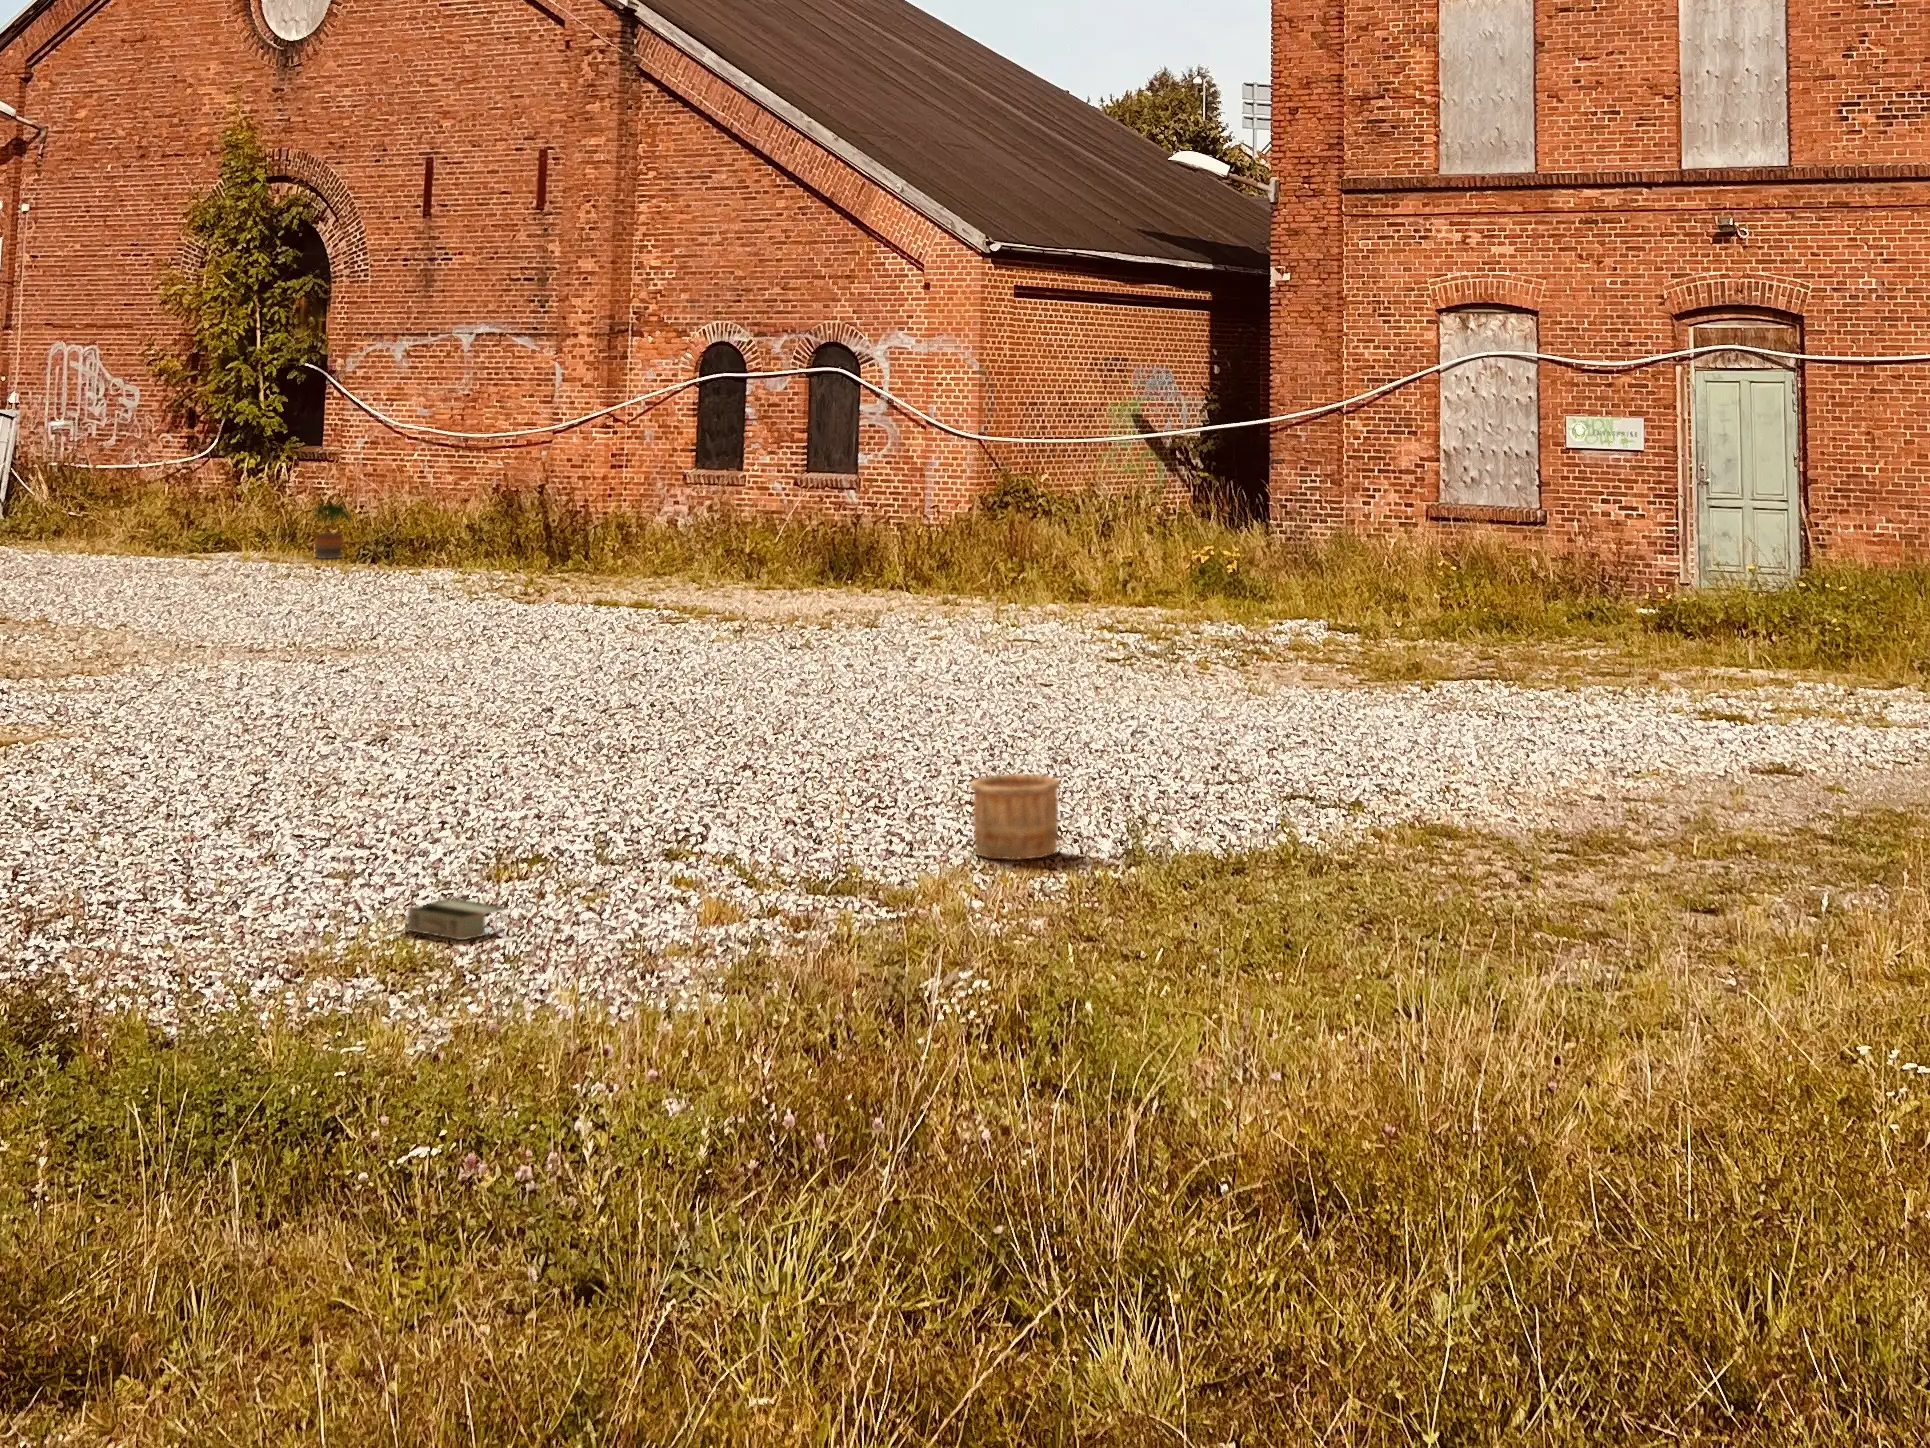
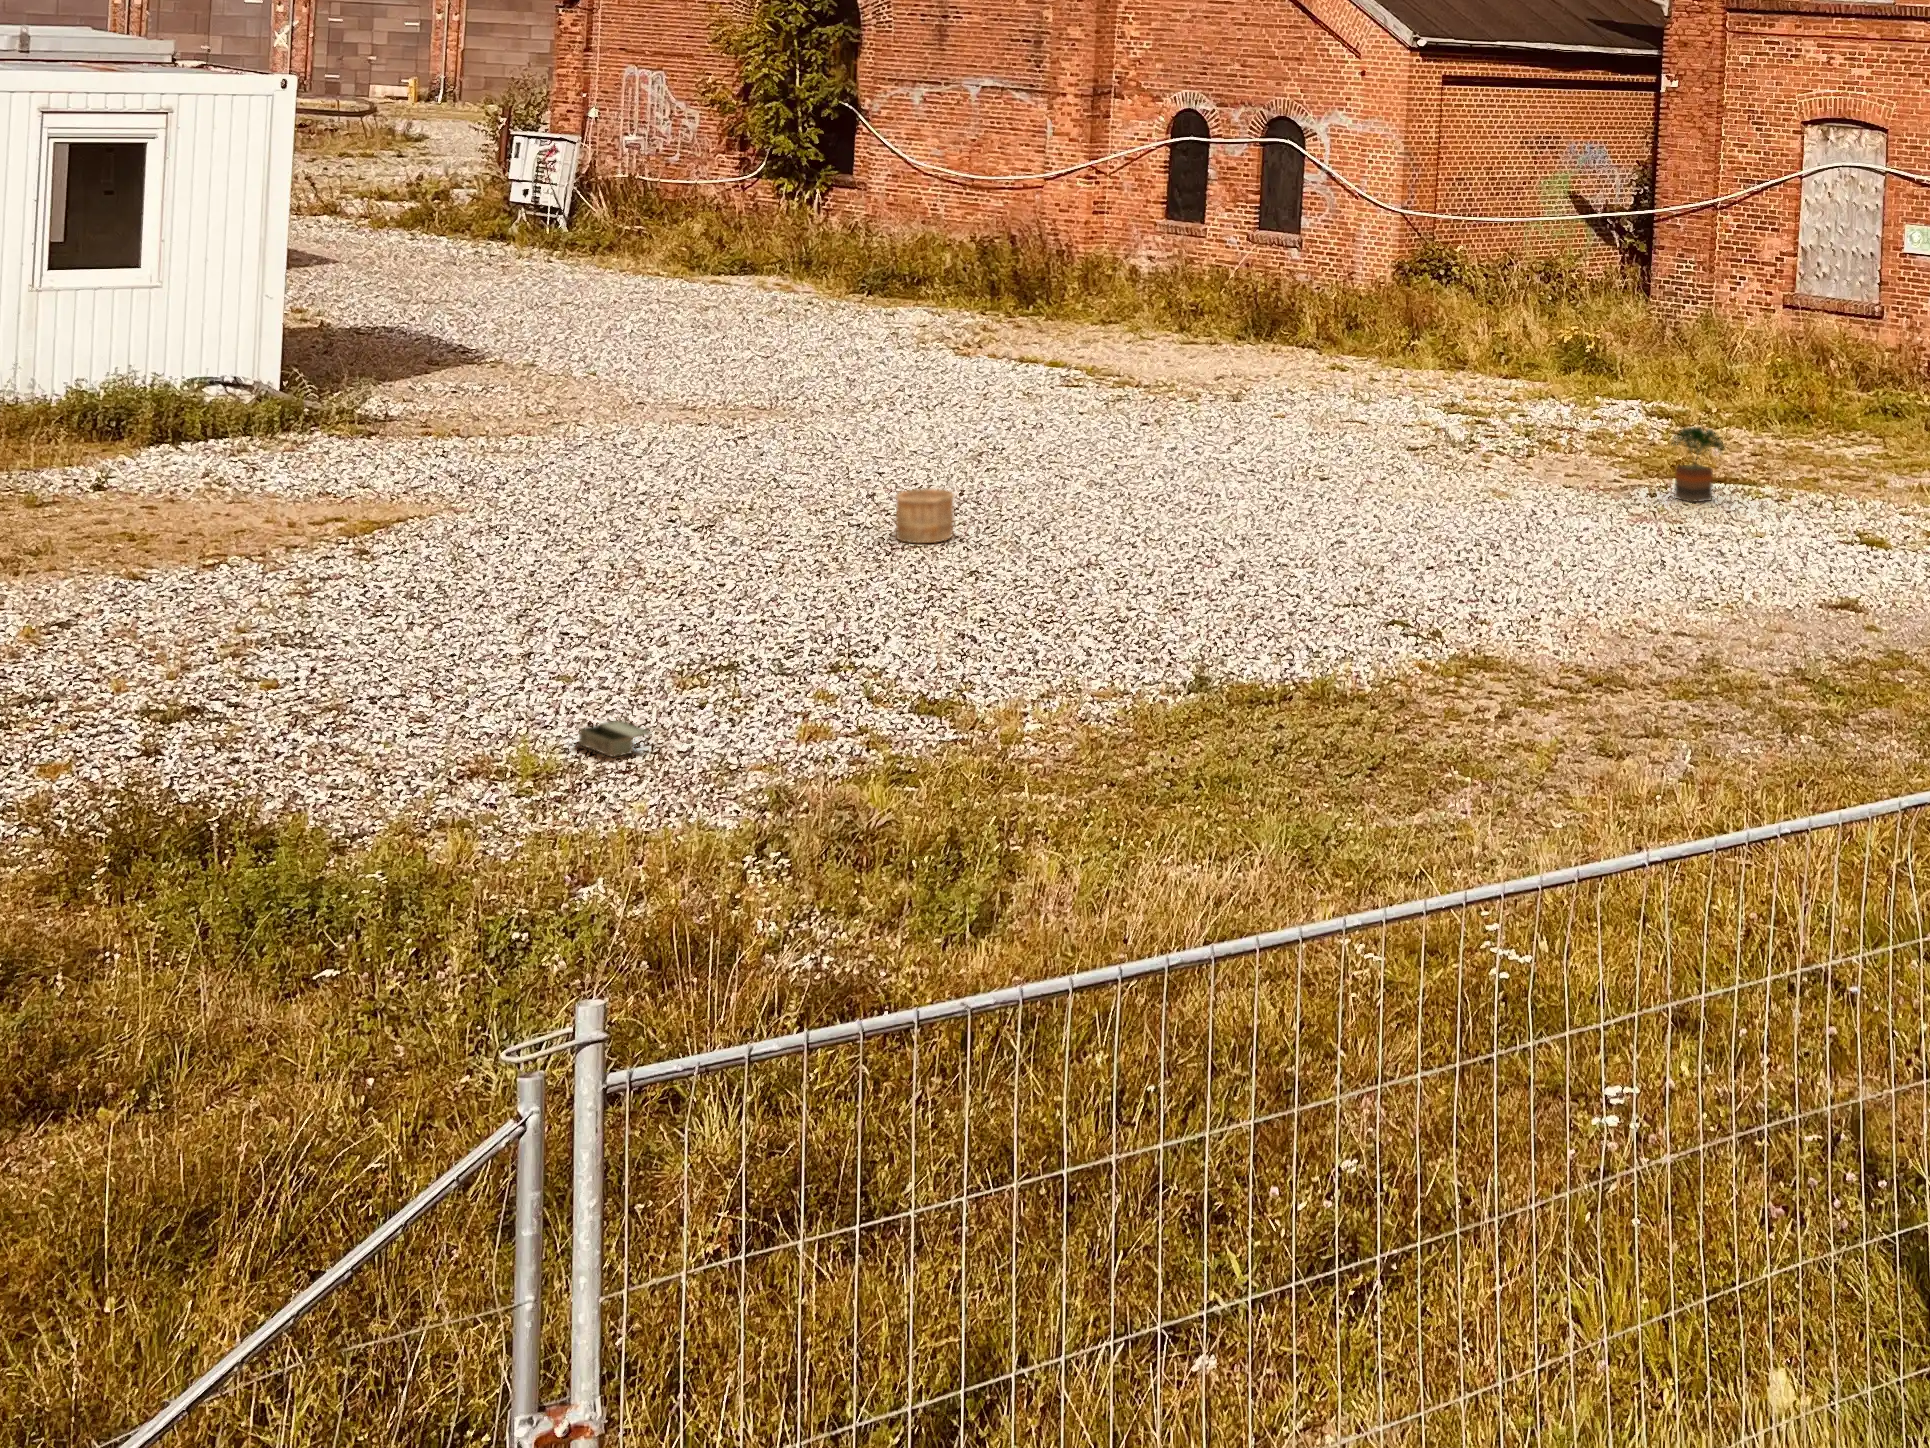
potted tree: present [313,504,352,559] -> present [1671,427,1725,502]
wooden bucket: present [971,774,1059,860] -> present [895,488,954,543]

